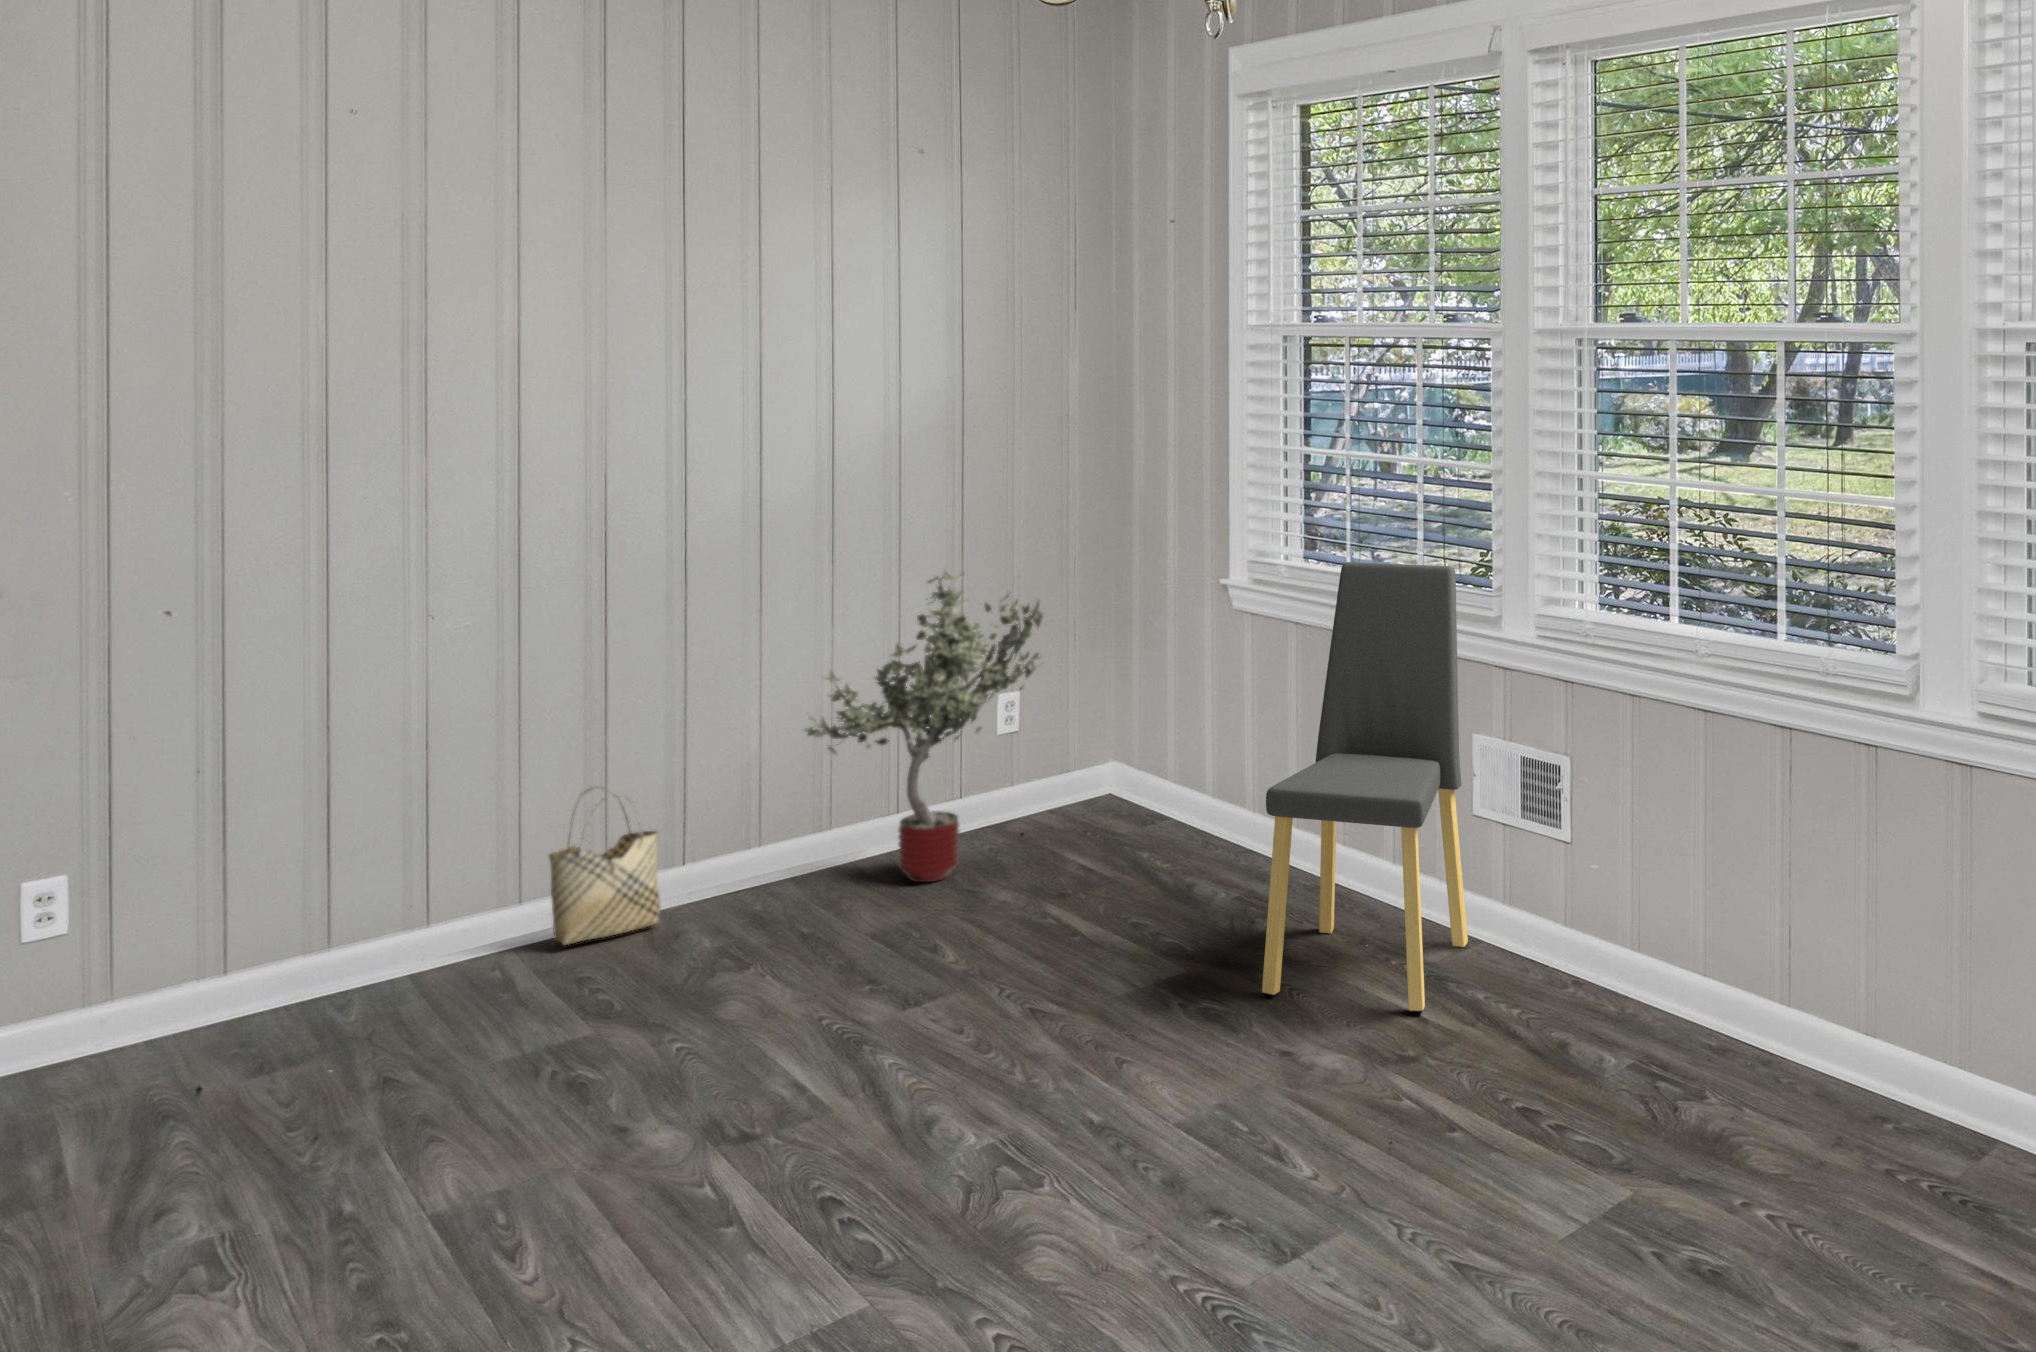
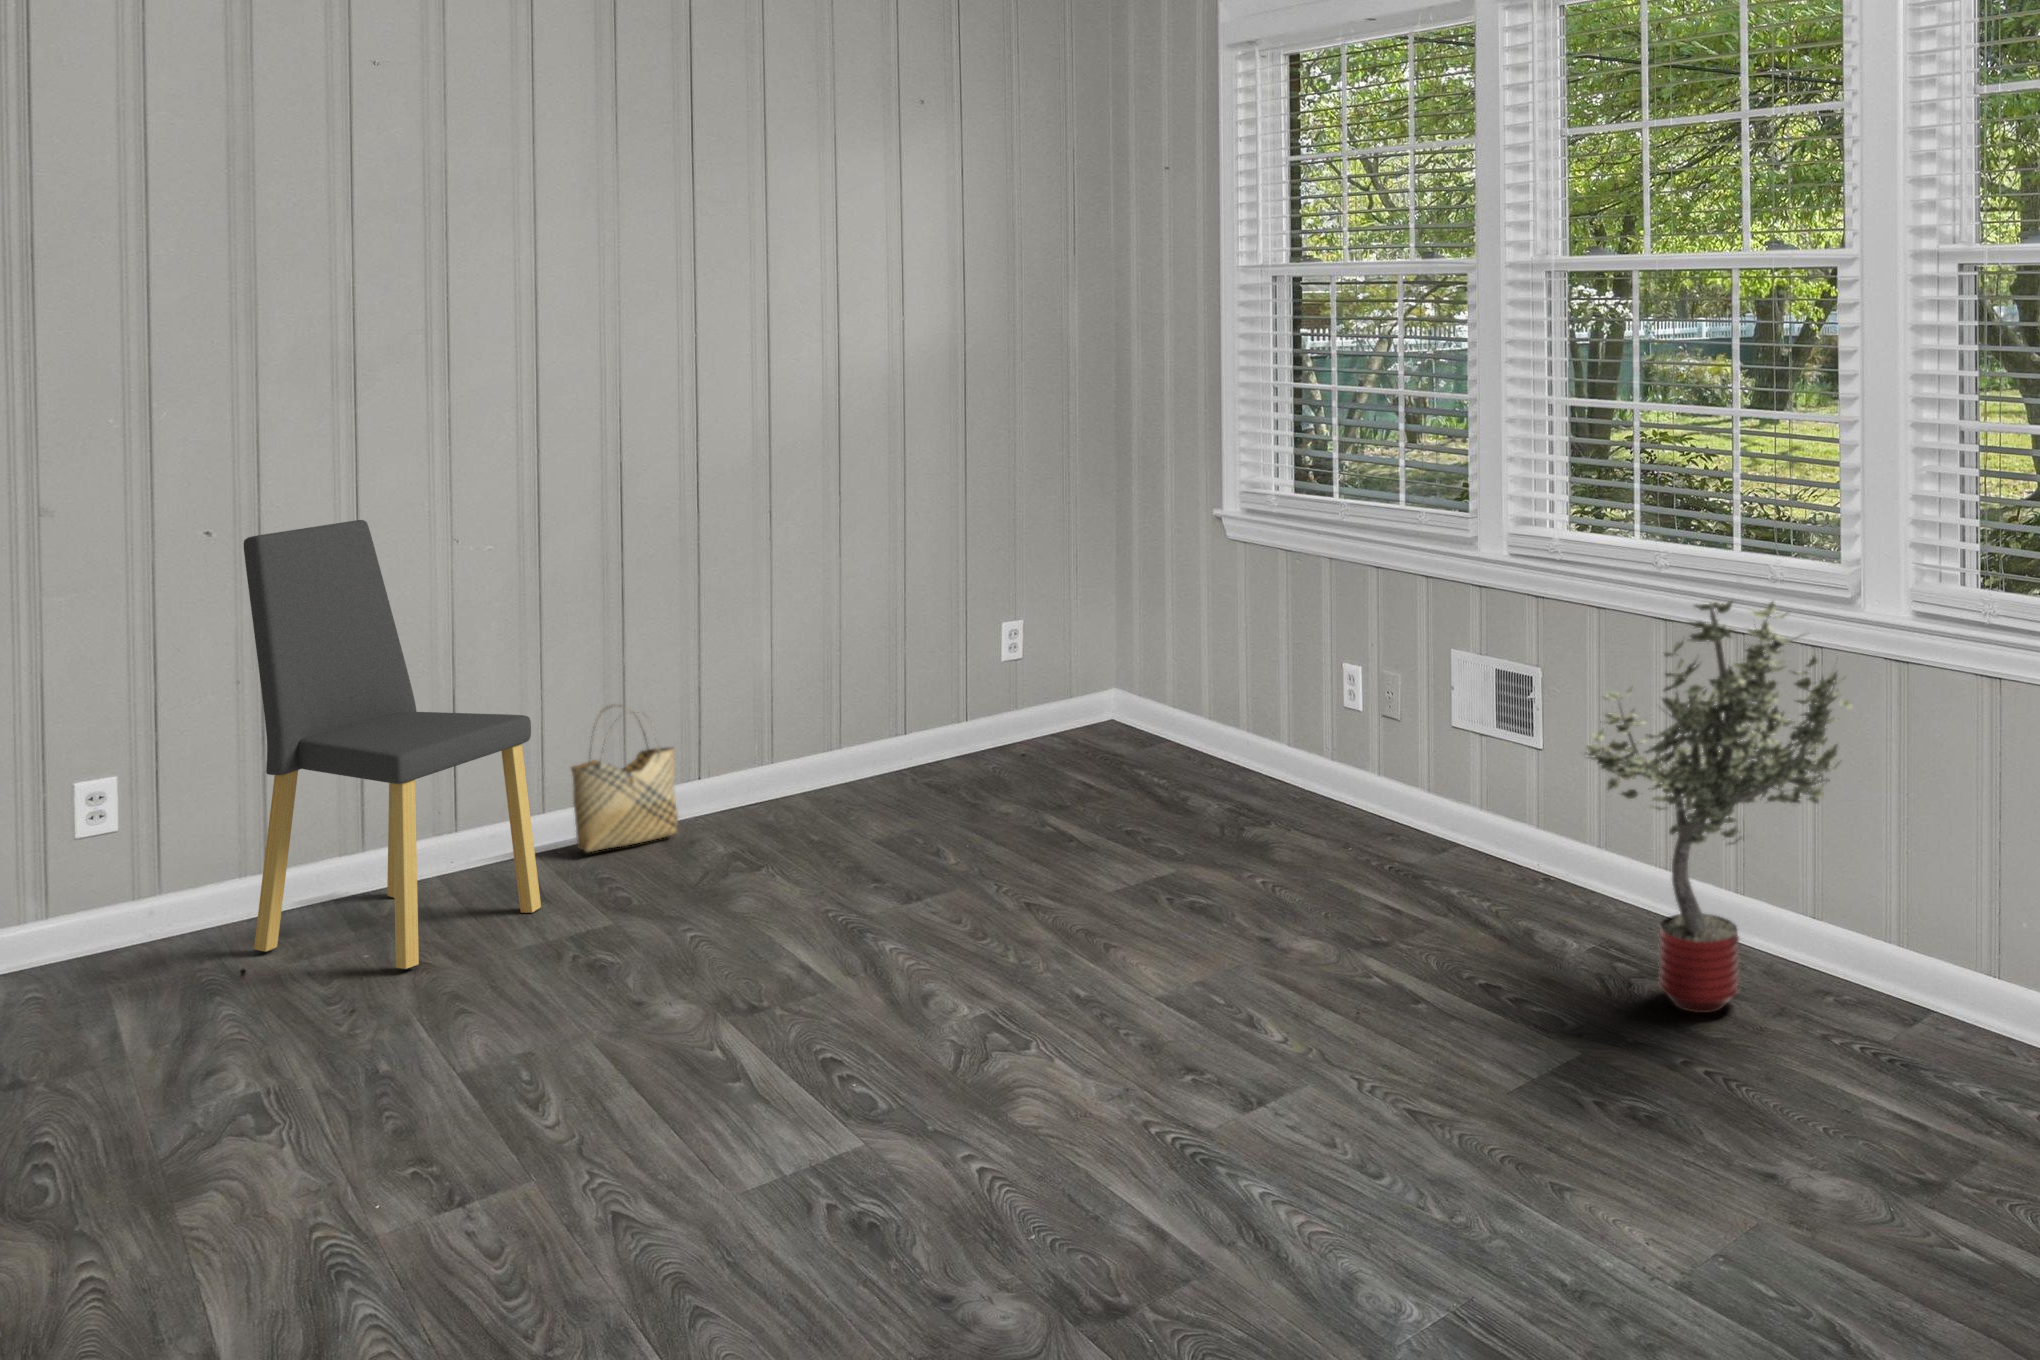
dining chair: present [1262,562,1468,1012] -> present [244,520,541,970]
potted tree: present [805,569,1043,882] -> present [1585,601,1852,1013]

